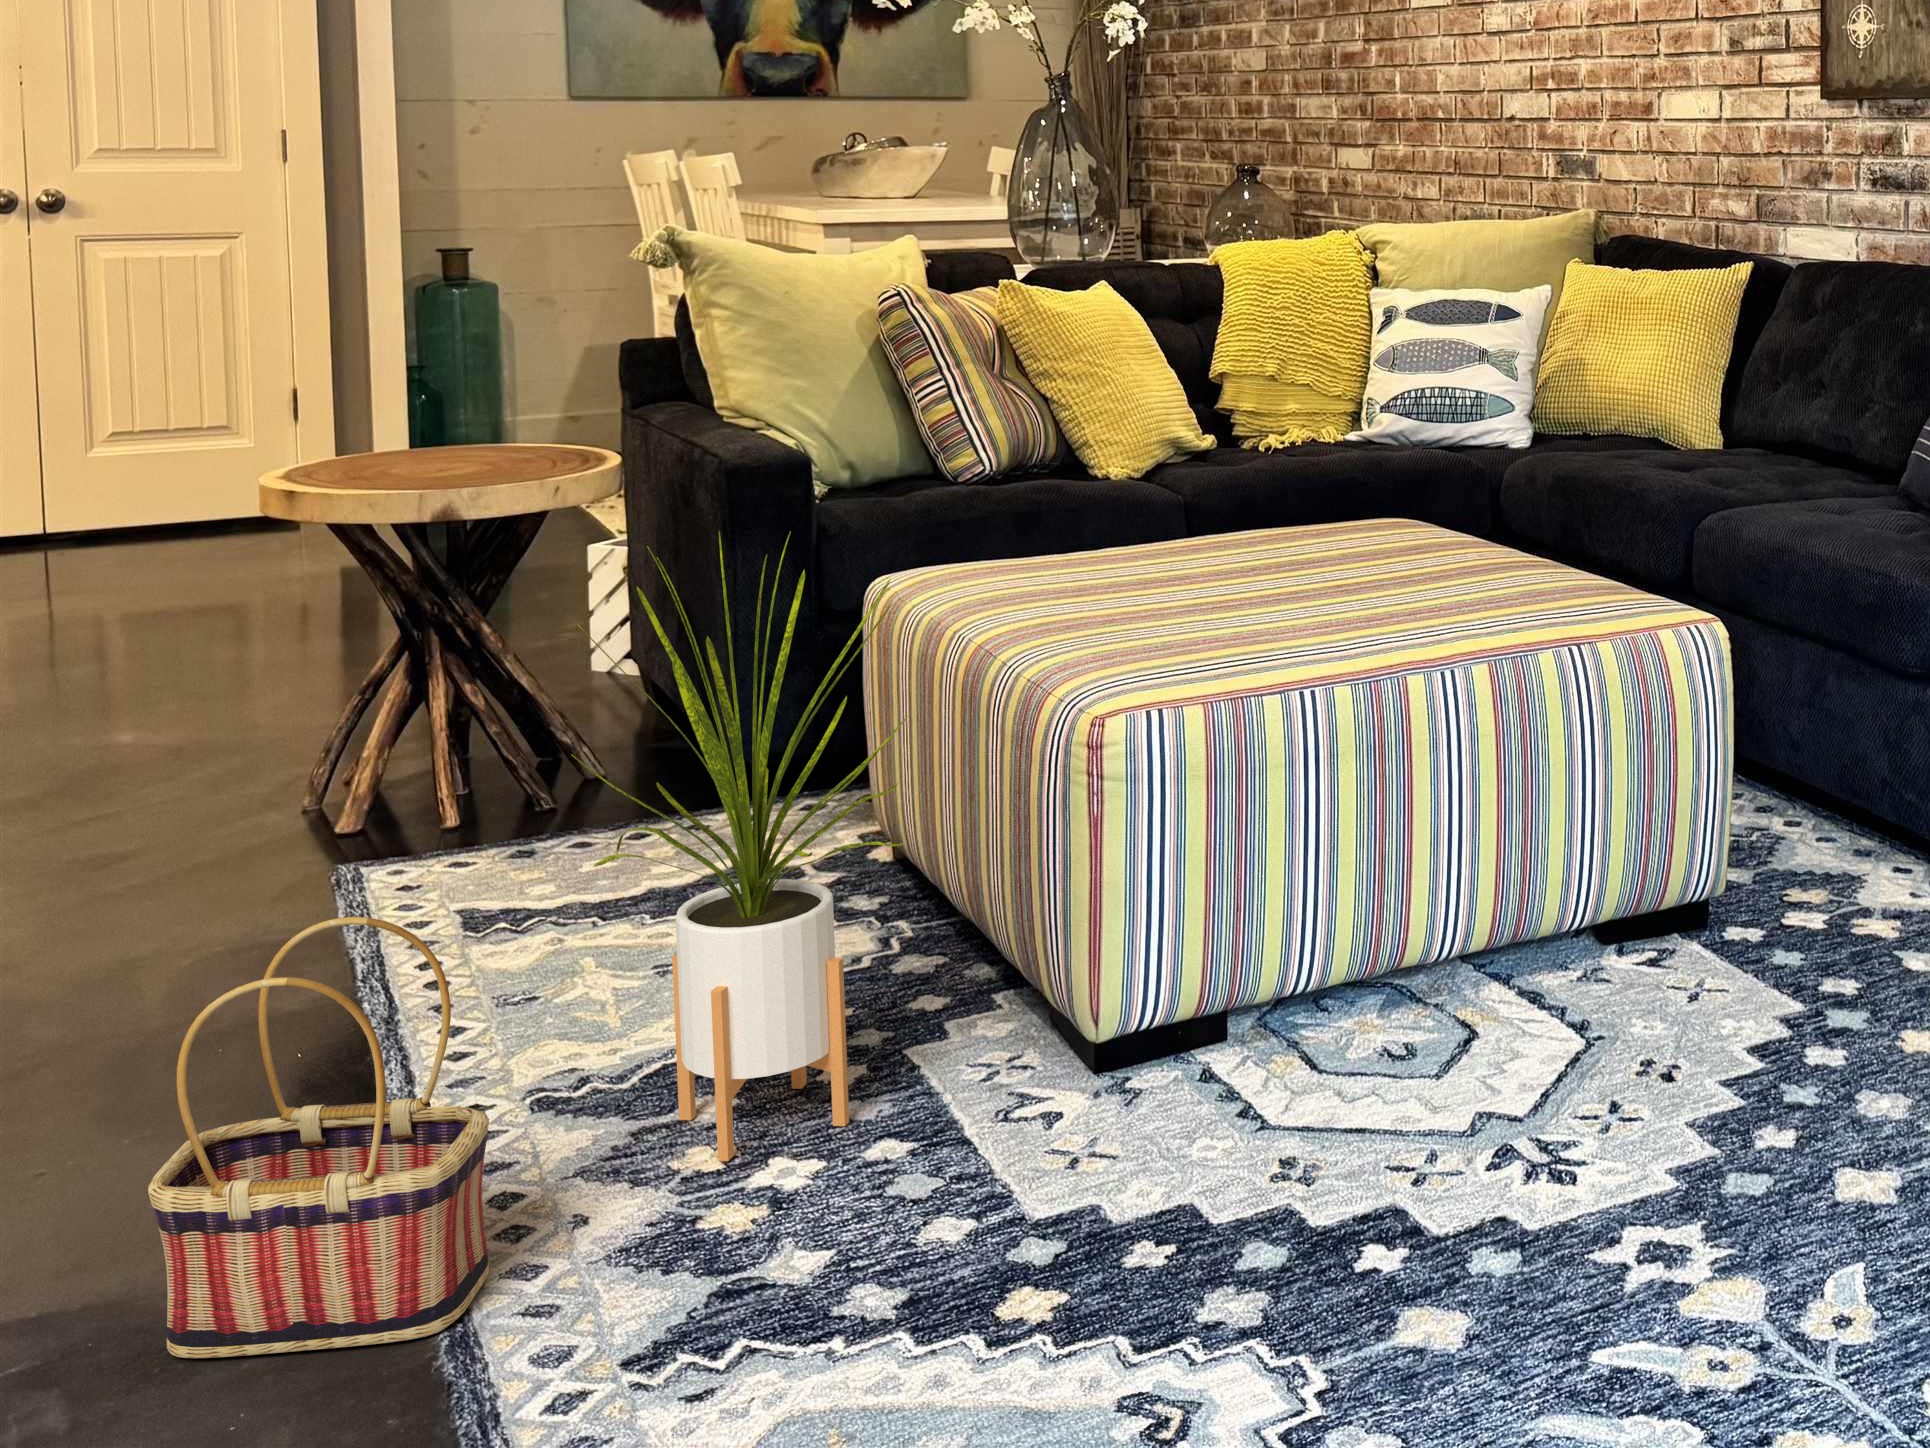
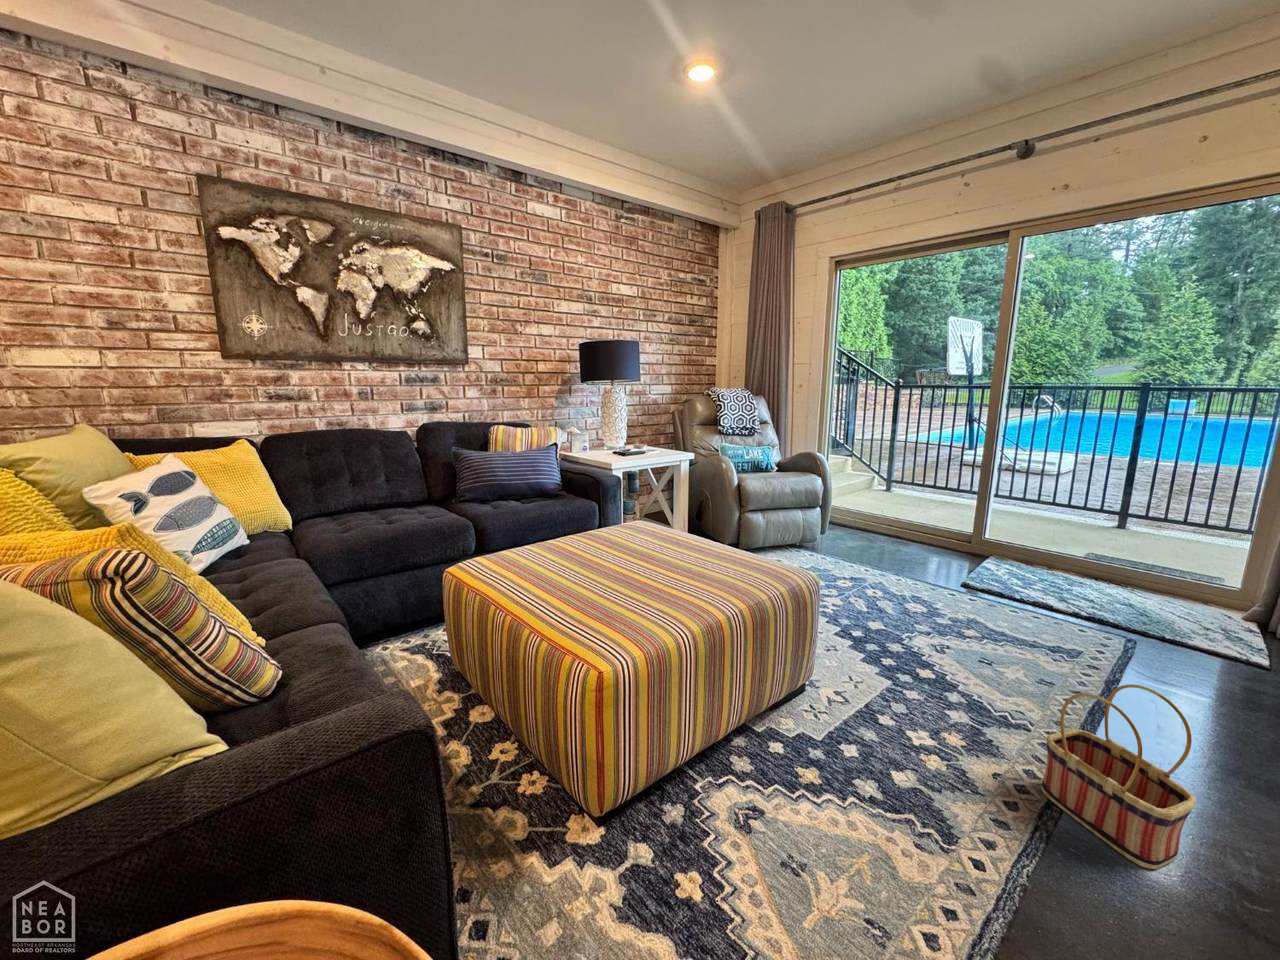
house plant: present [572,531,908,1161] -> none [850,540,997,782]

